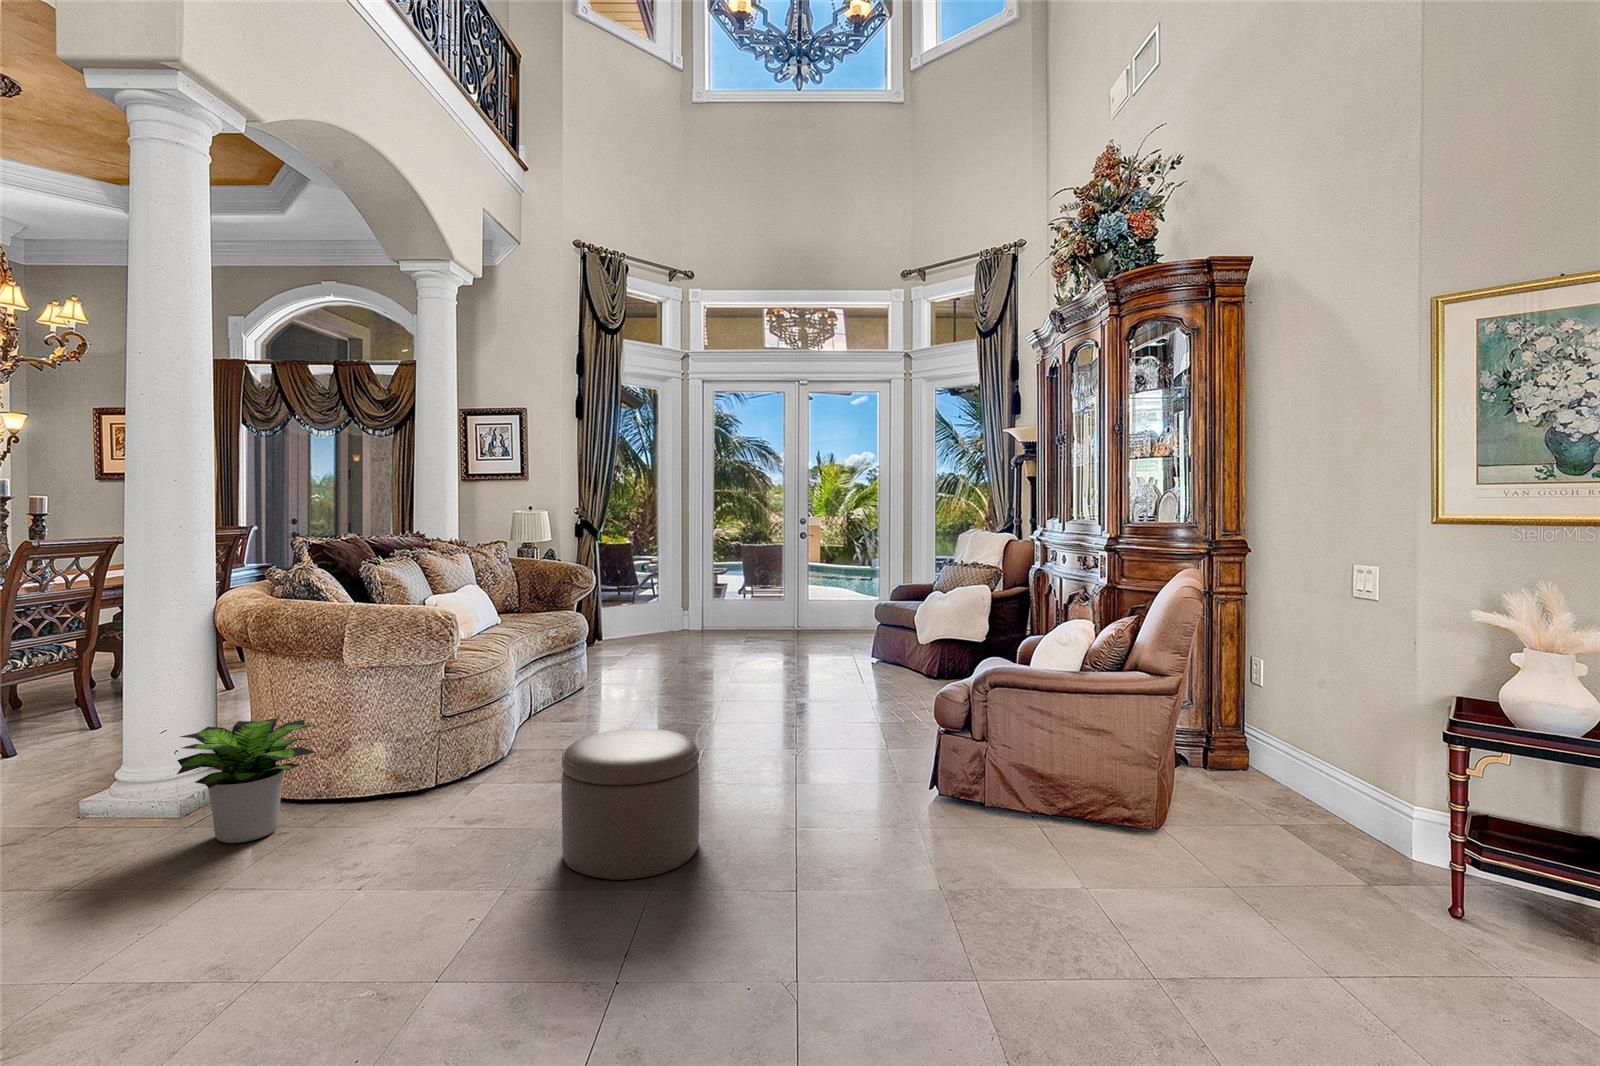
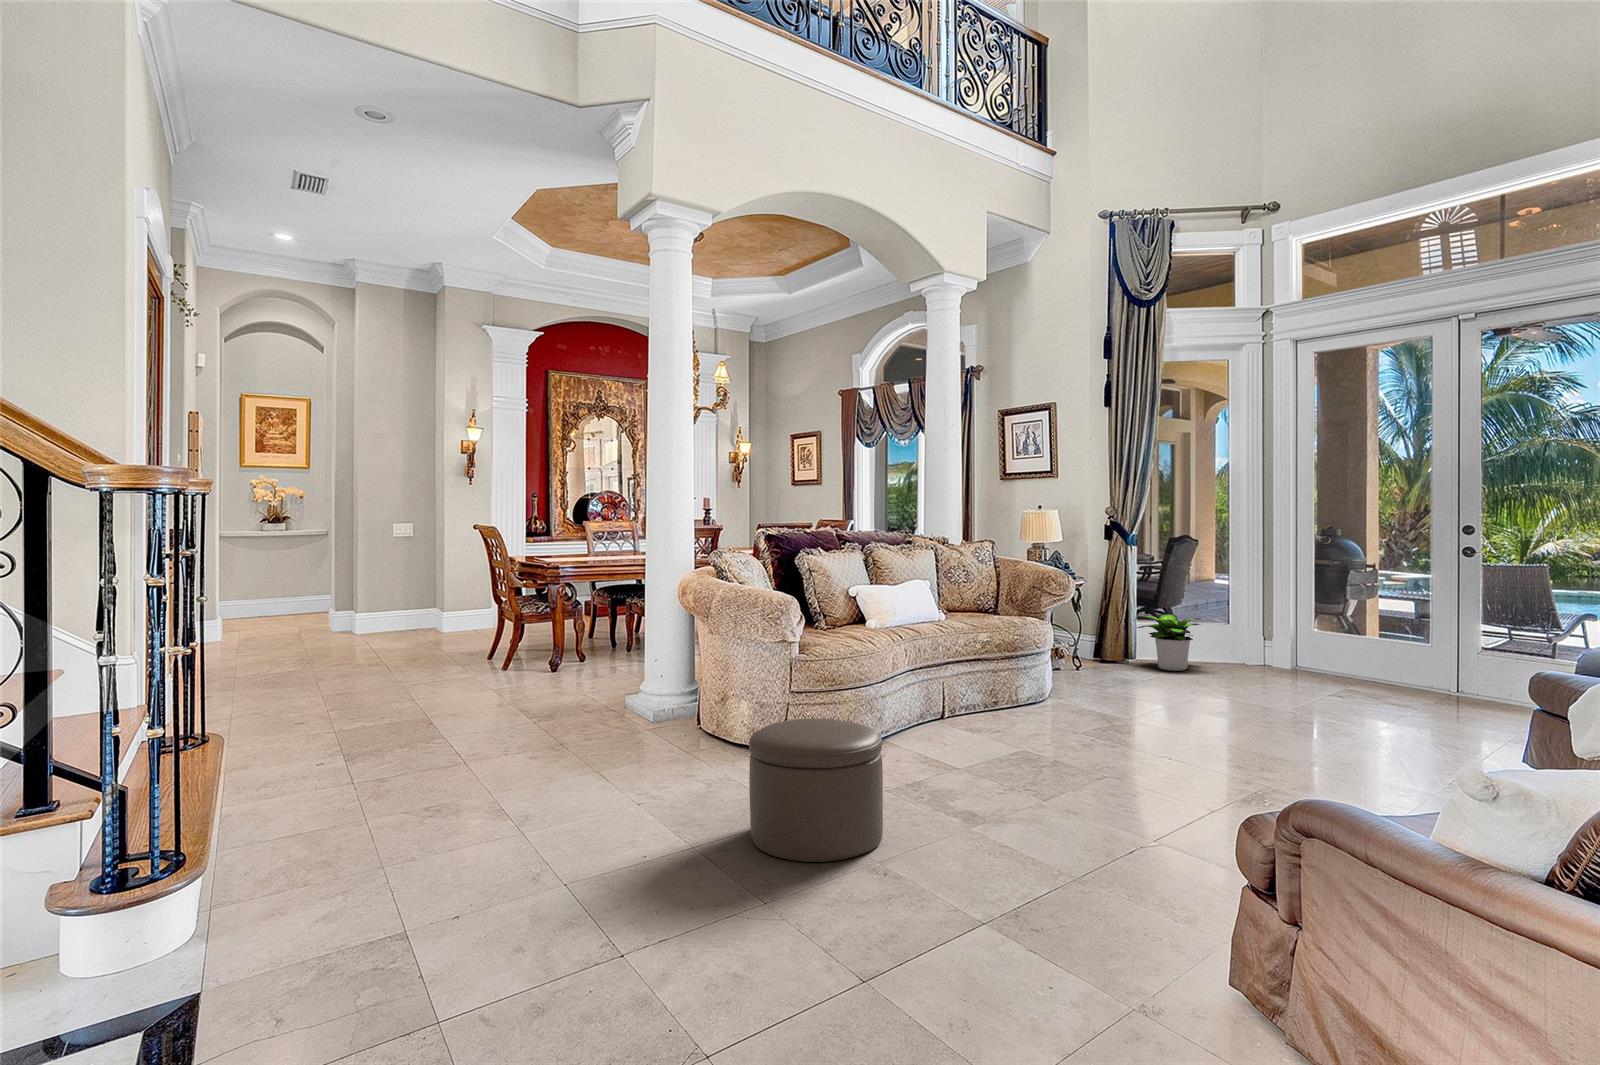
potted plant: present [177,718,316,843] -> present [1137,614,1200,671]

